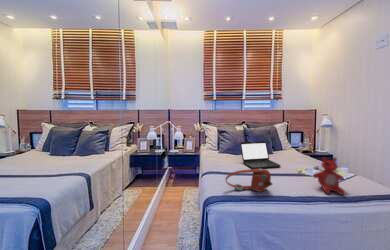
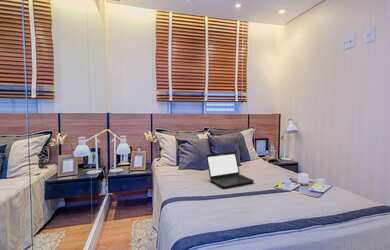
stuffed bear: present [313,158,345,195] -> none [294,170,329,213]
handbag: present [226,169,272,192] -> none [195,190,254,222]

